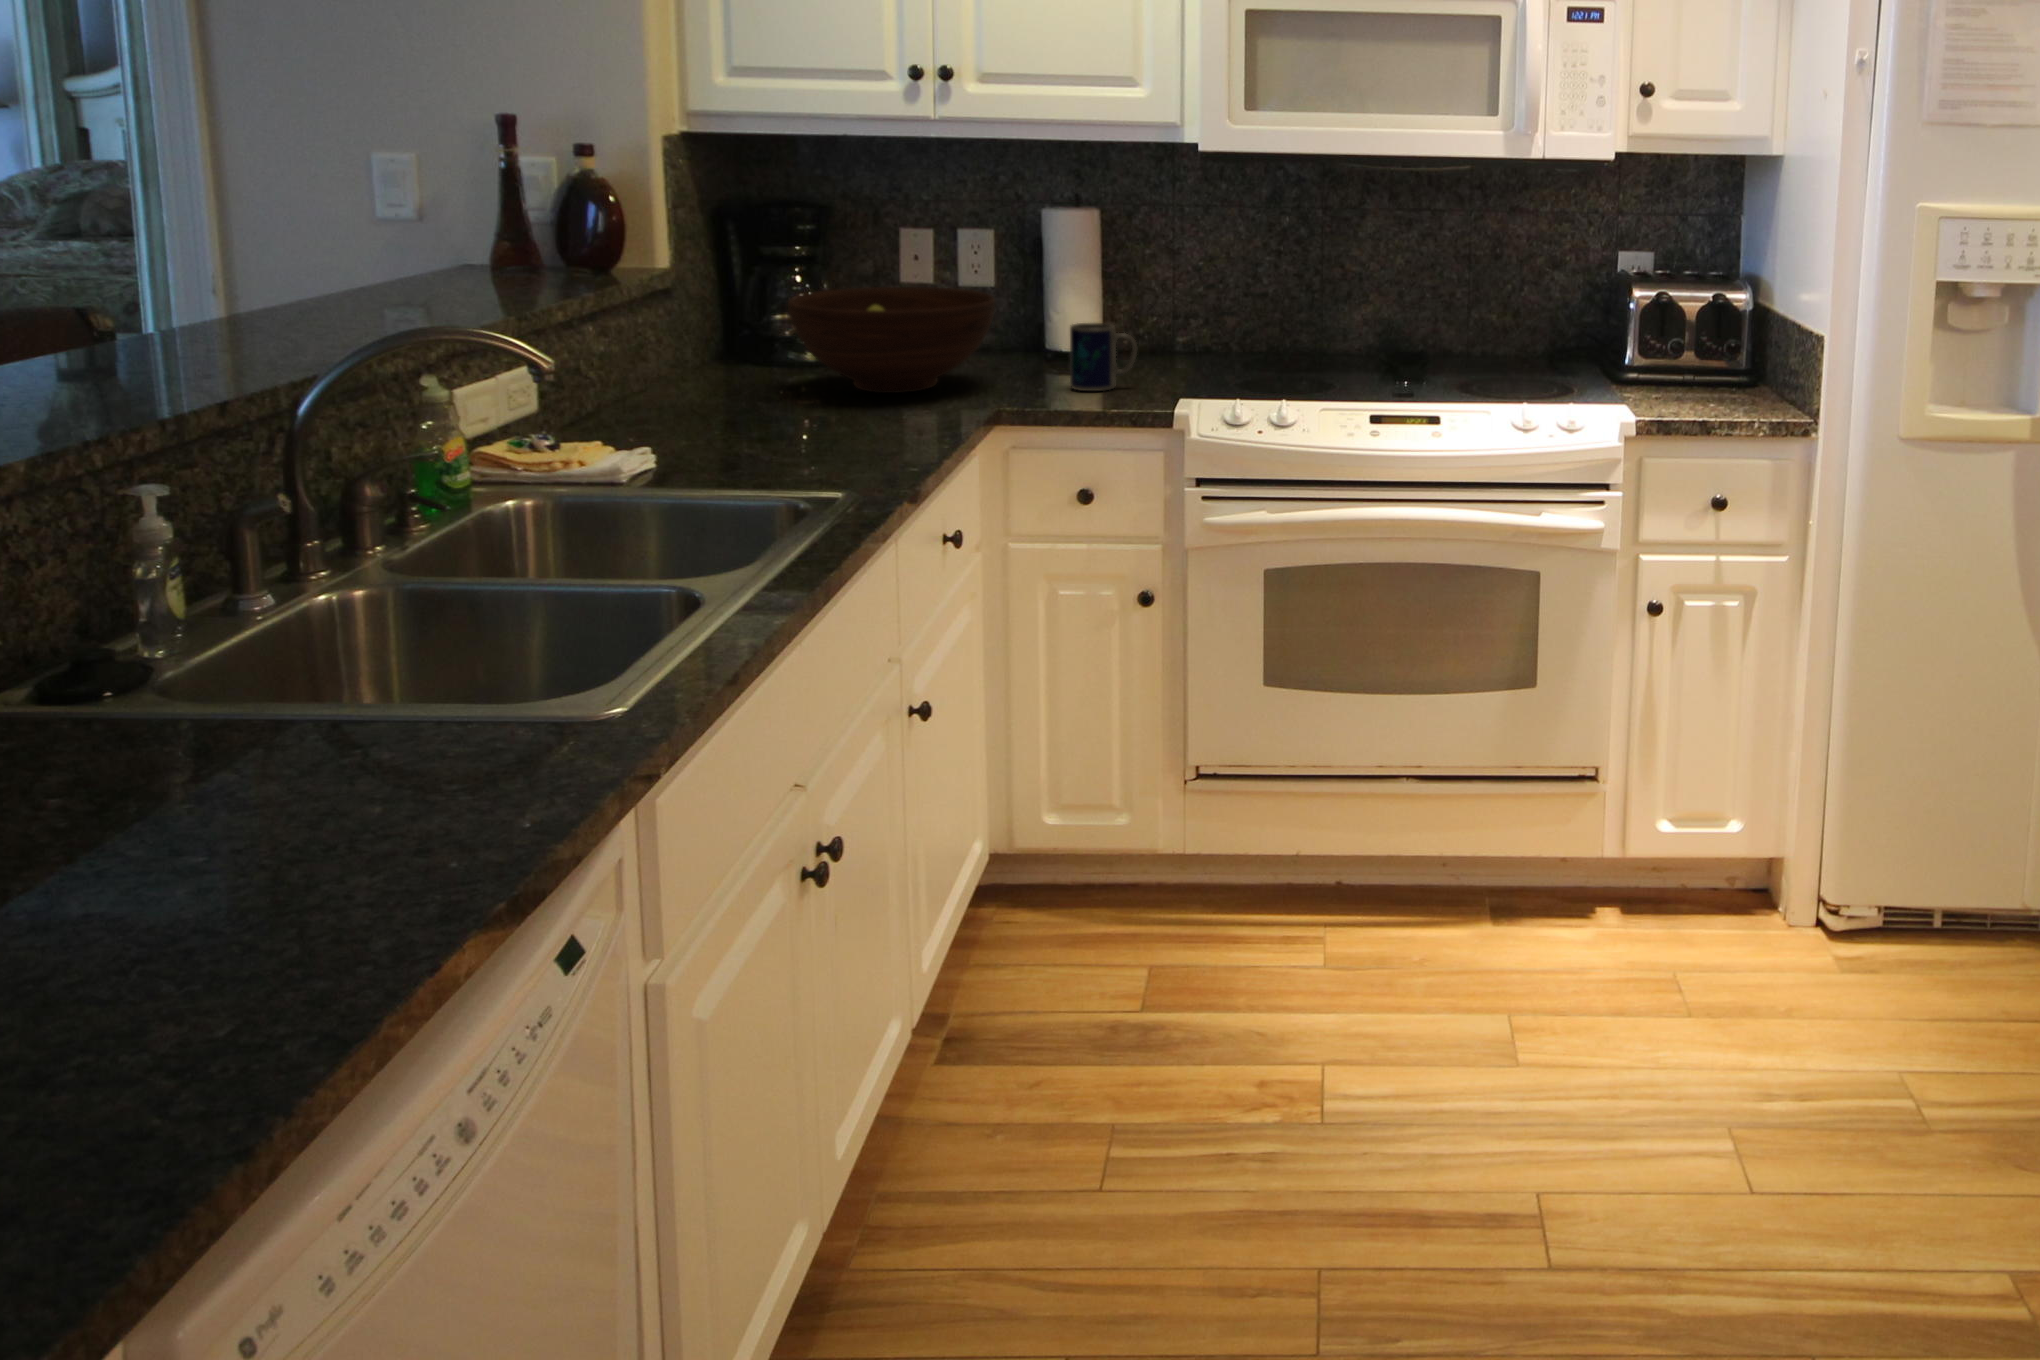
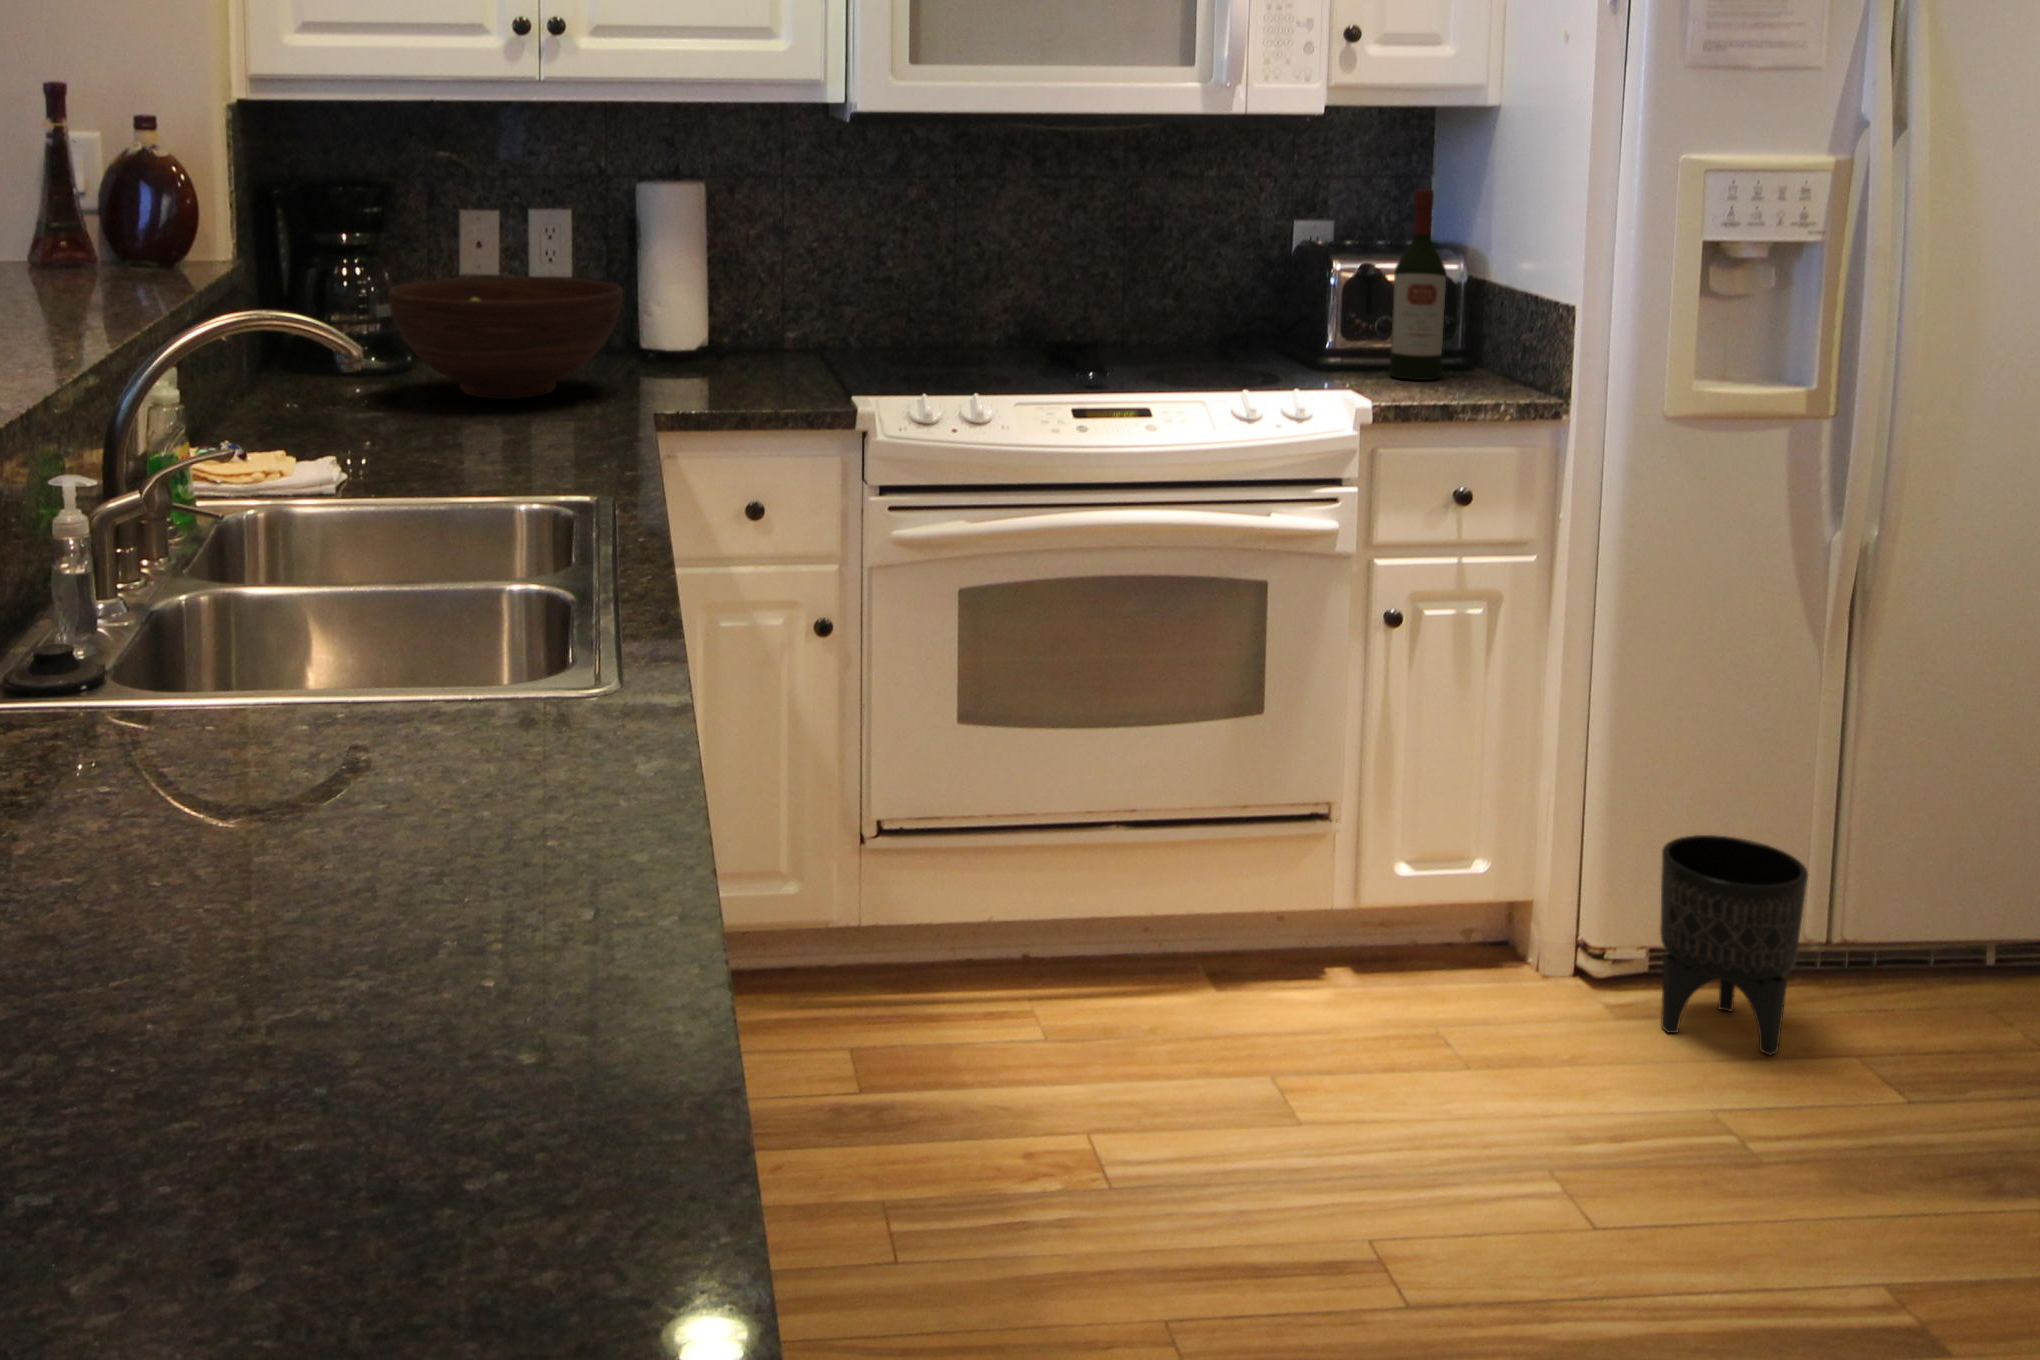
wine bottle: none [1671,228,1721,397] -> present [1390,189,1446,380]
mug: present [1070,323,1137,391] -> none [710,313,787,391]
planter: none [1877,813,2010,1018] -> present [1660,835,1808,1055]

